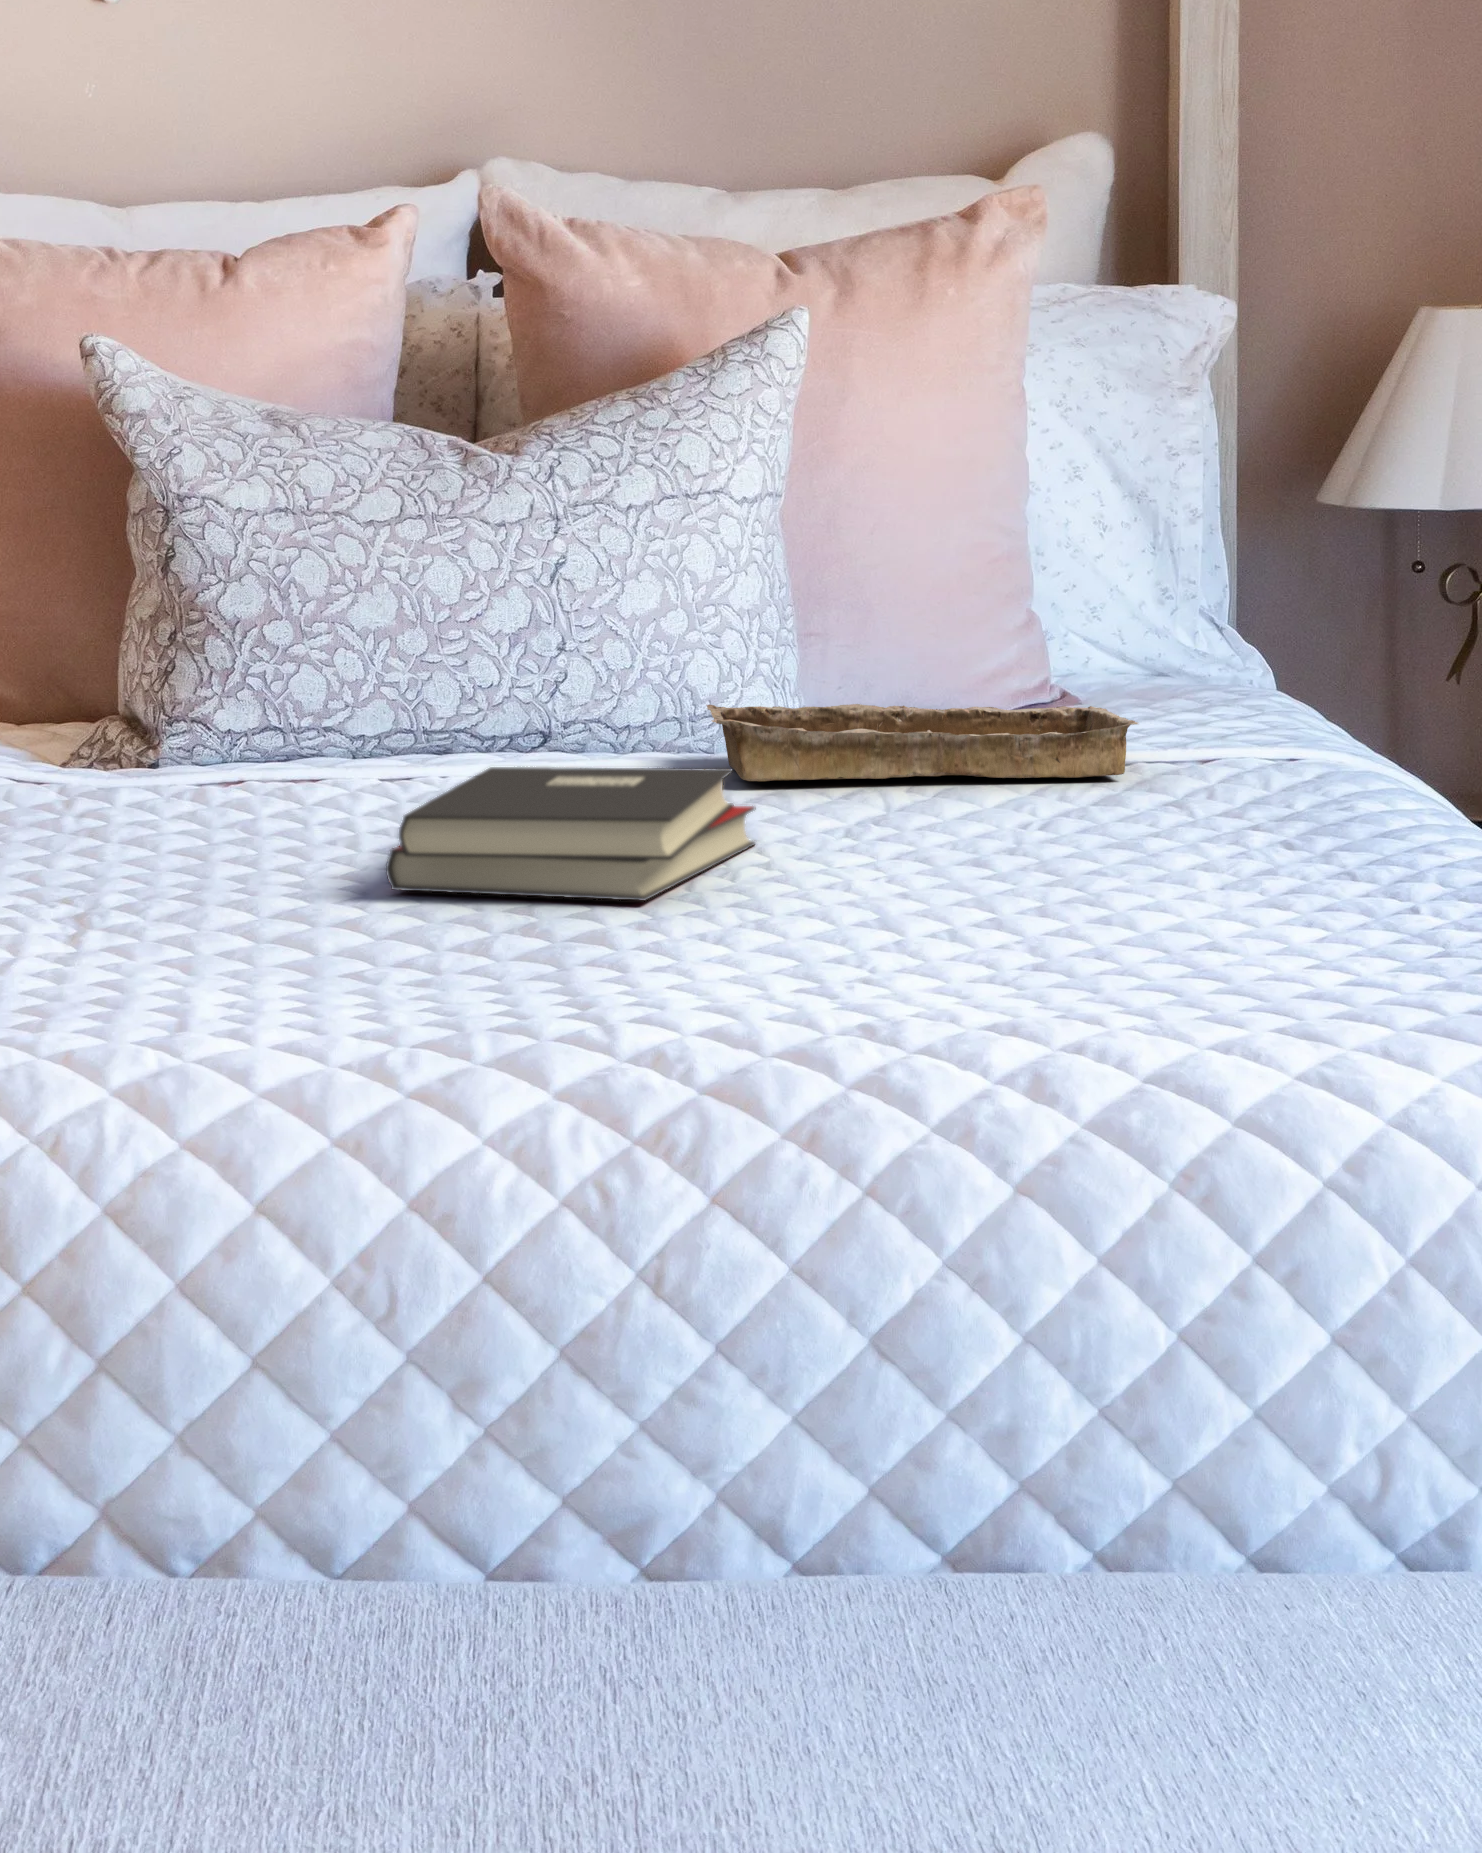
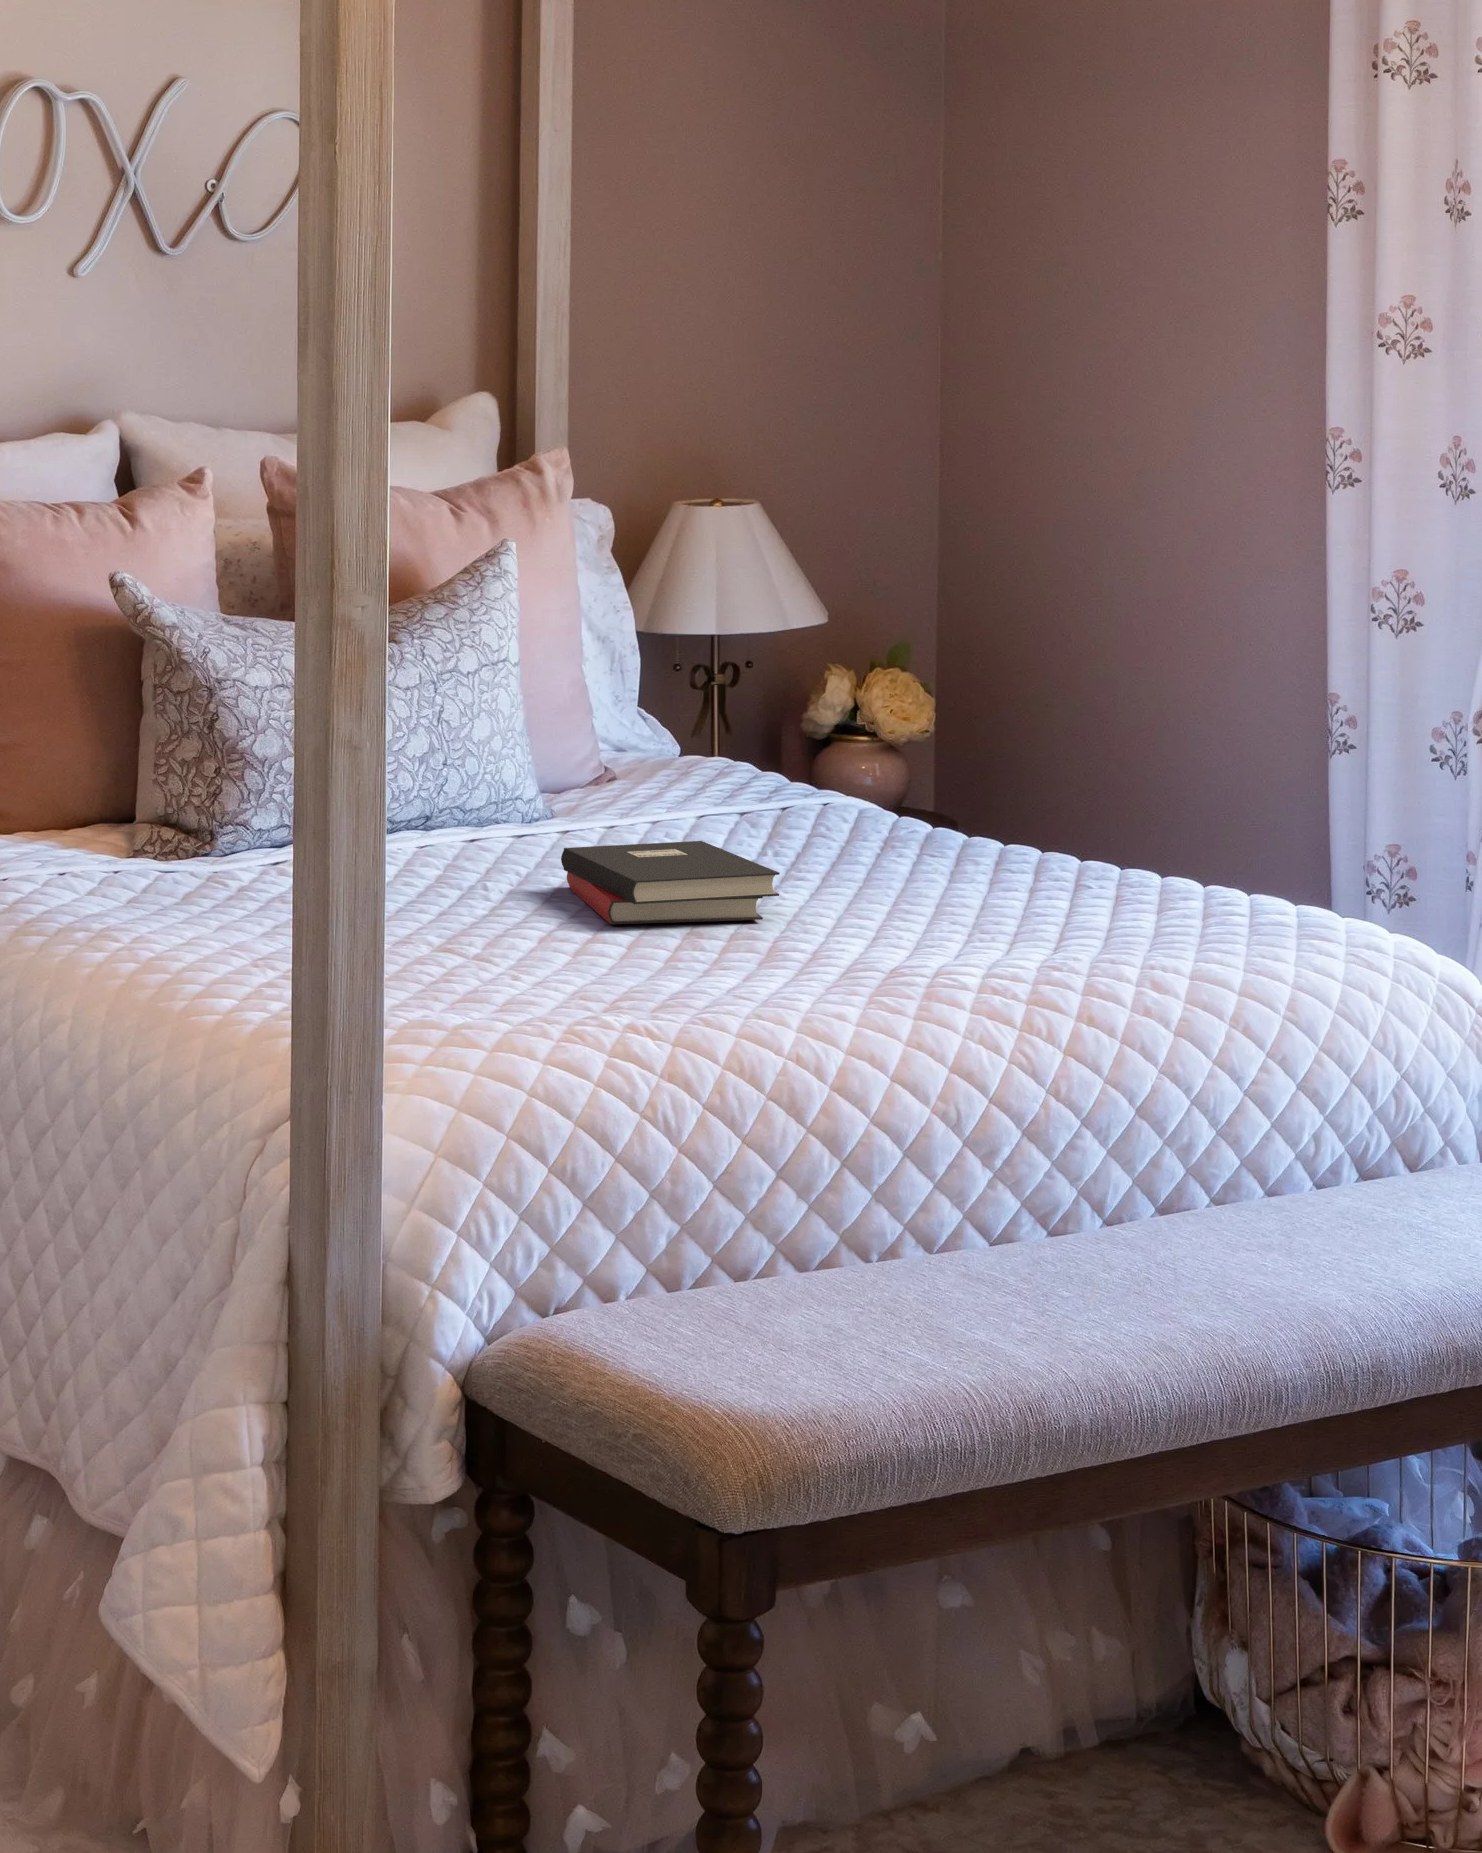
tray: present [707,704,1138,781] -> none [530,787,807,845]

